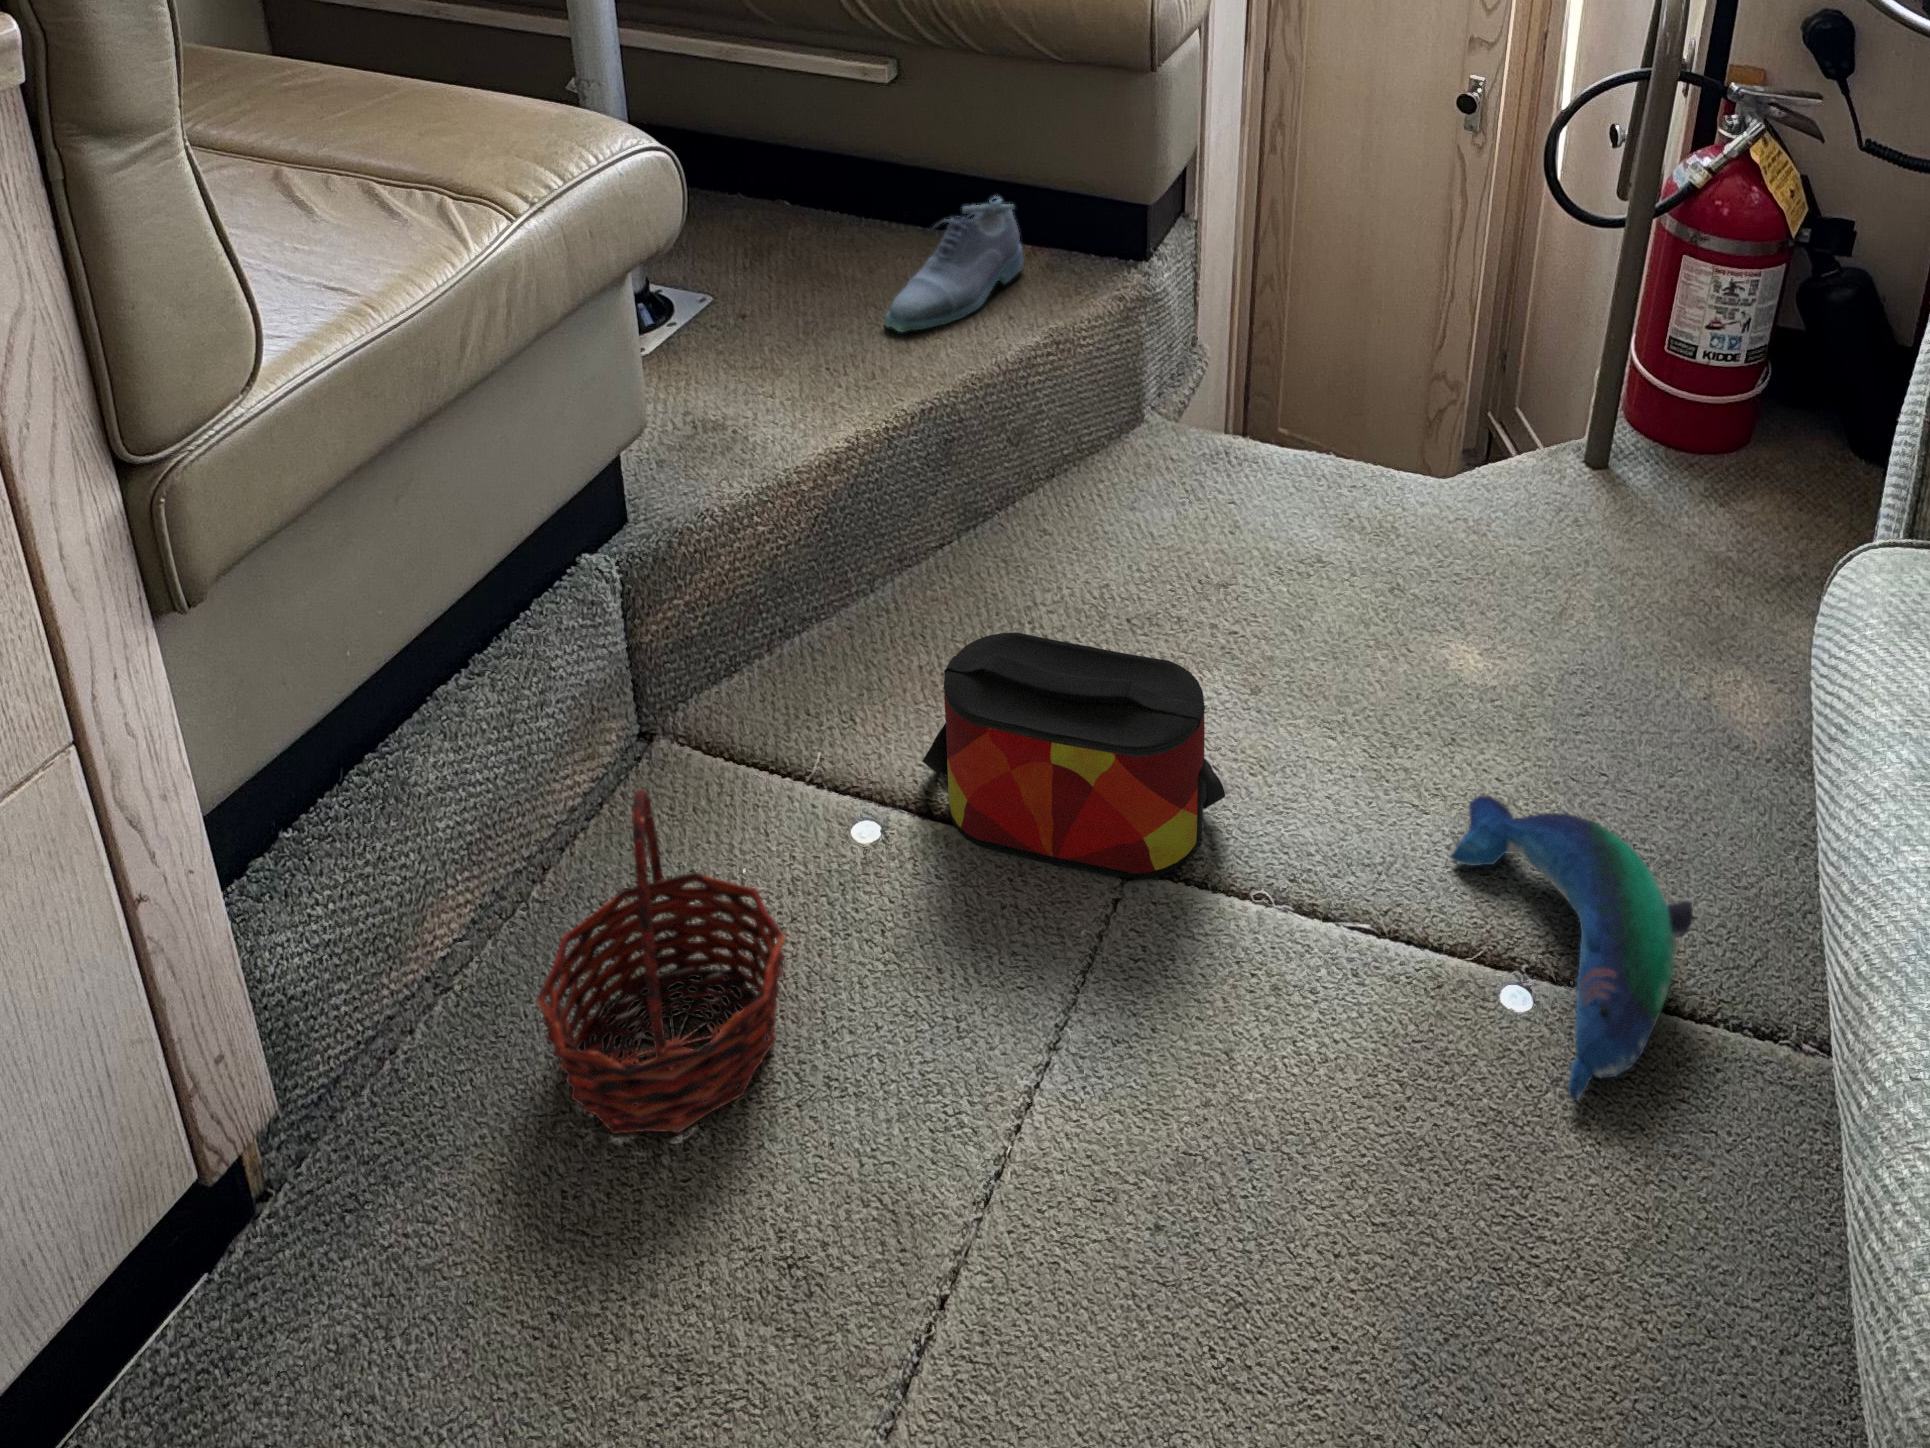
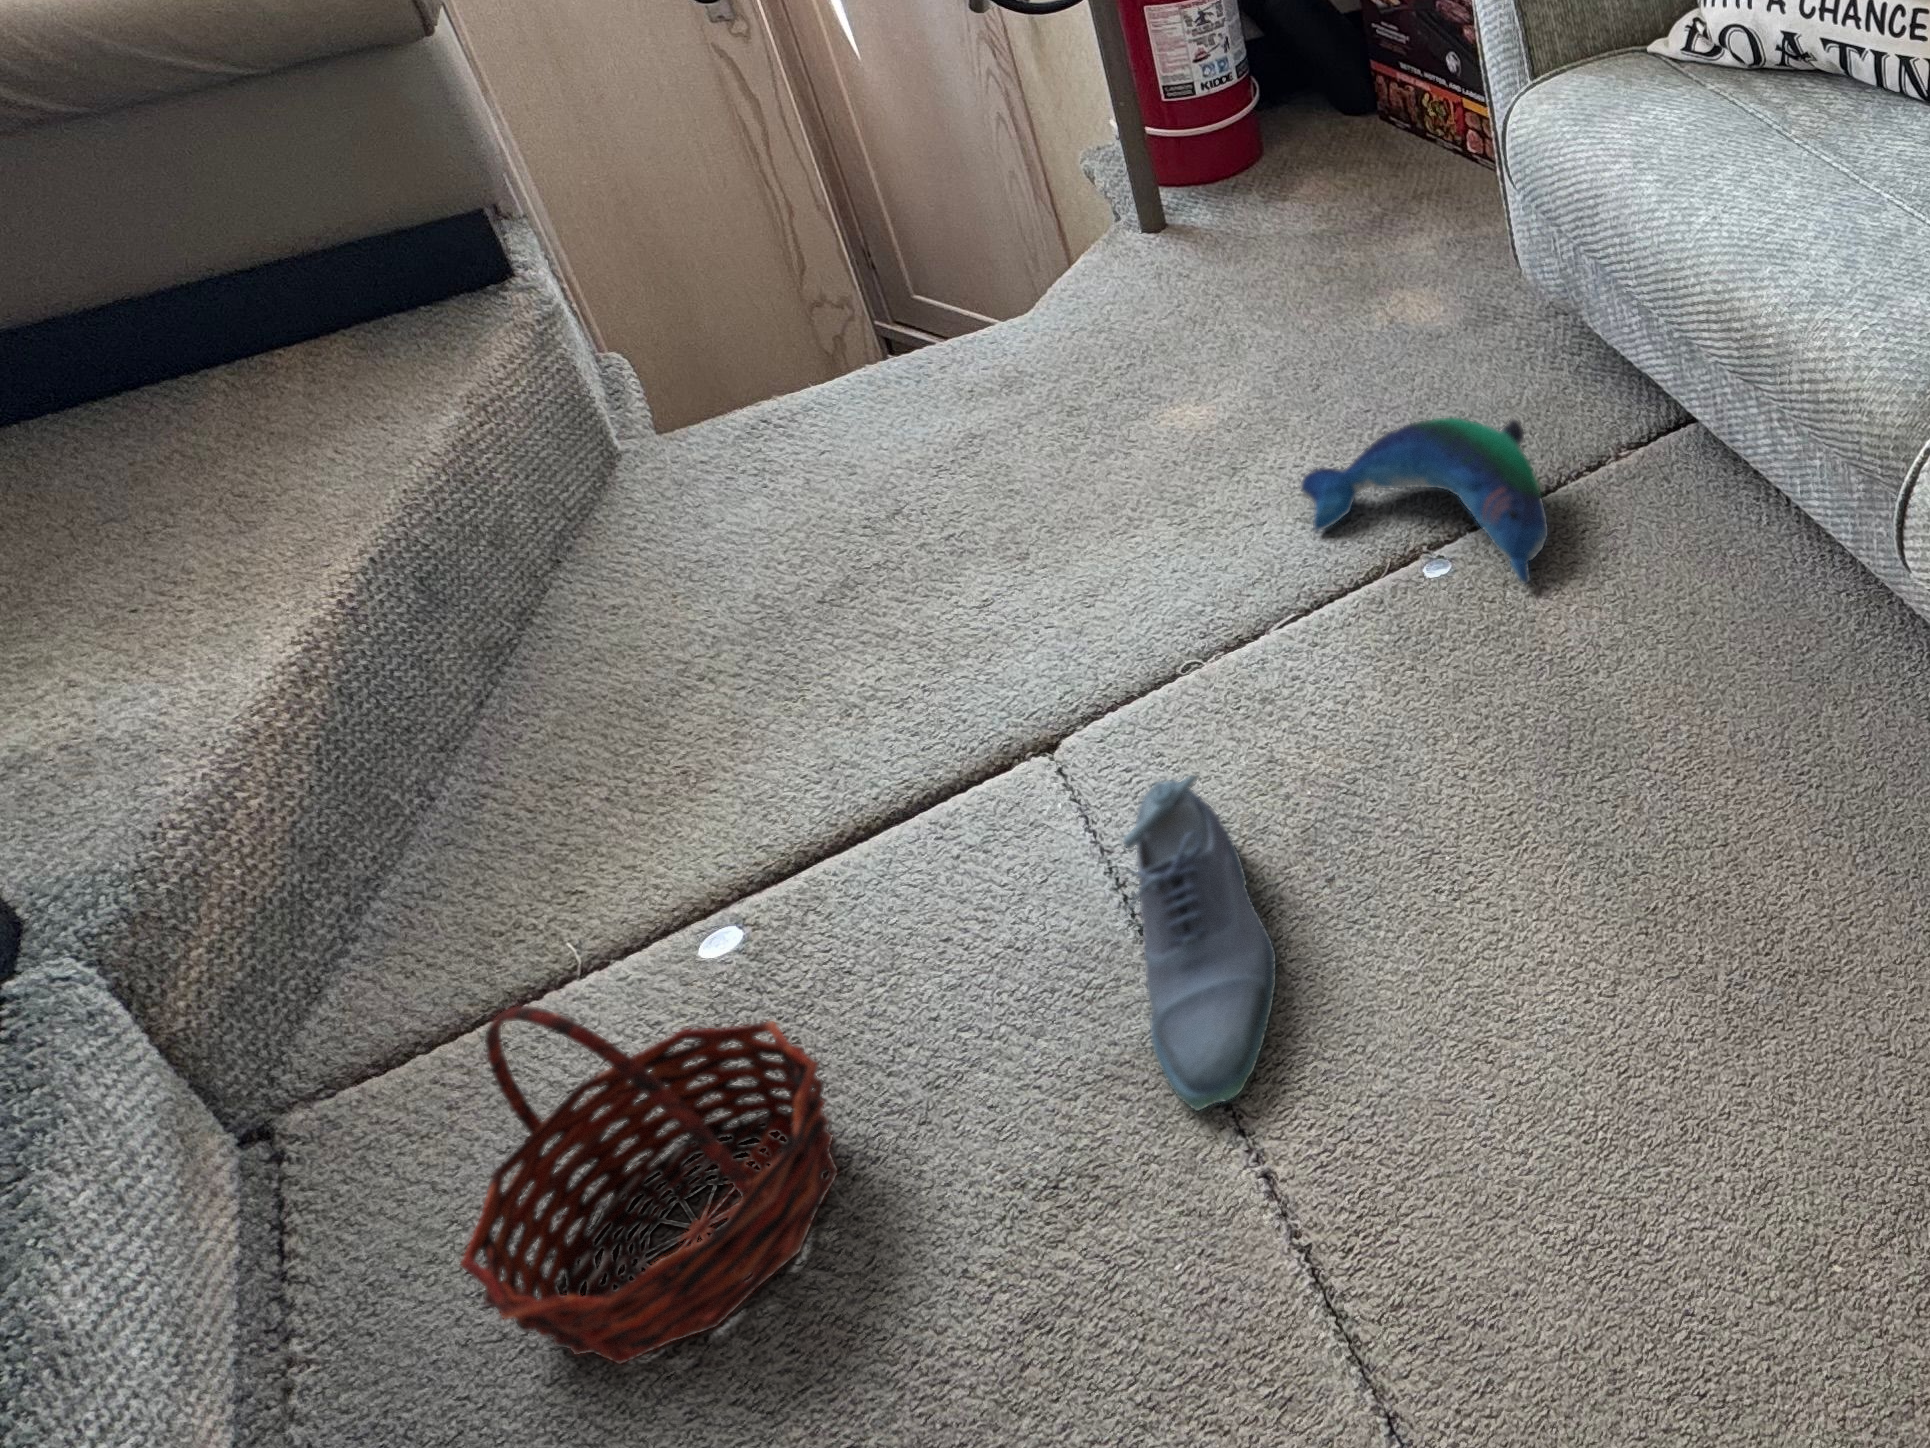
shoe: present [885,197,1024,332] -> present [1123,776,1276,1110]
bag: present [922,632,1225,879] -> none [714,542,1097,855]

